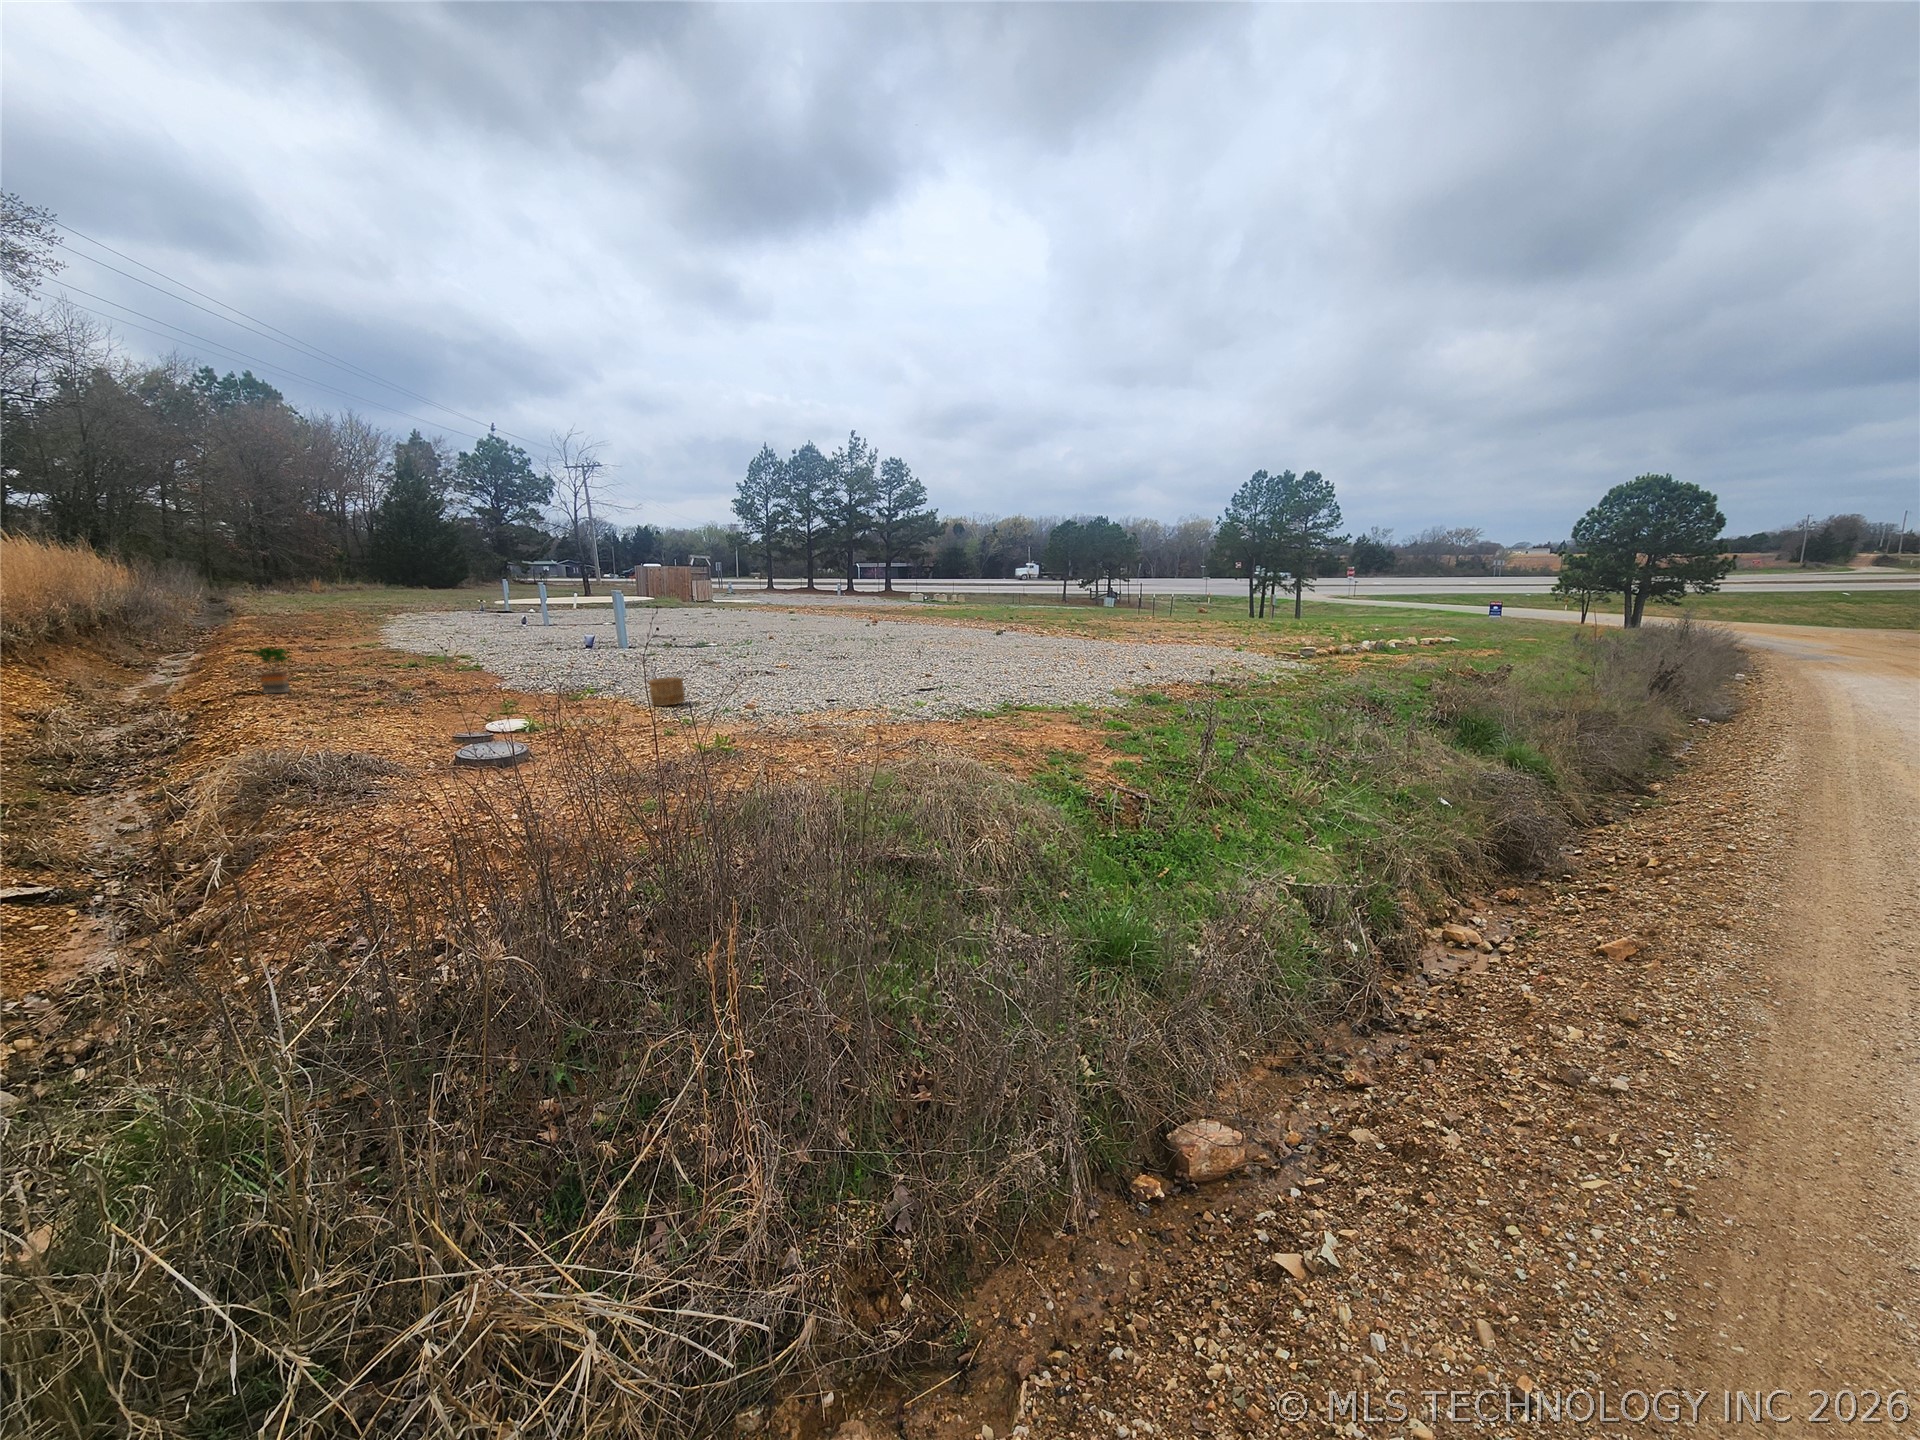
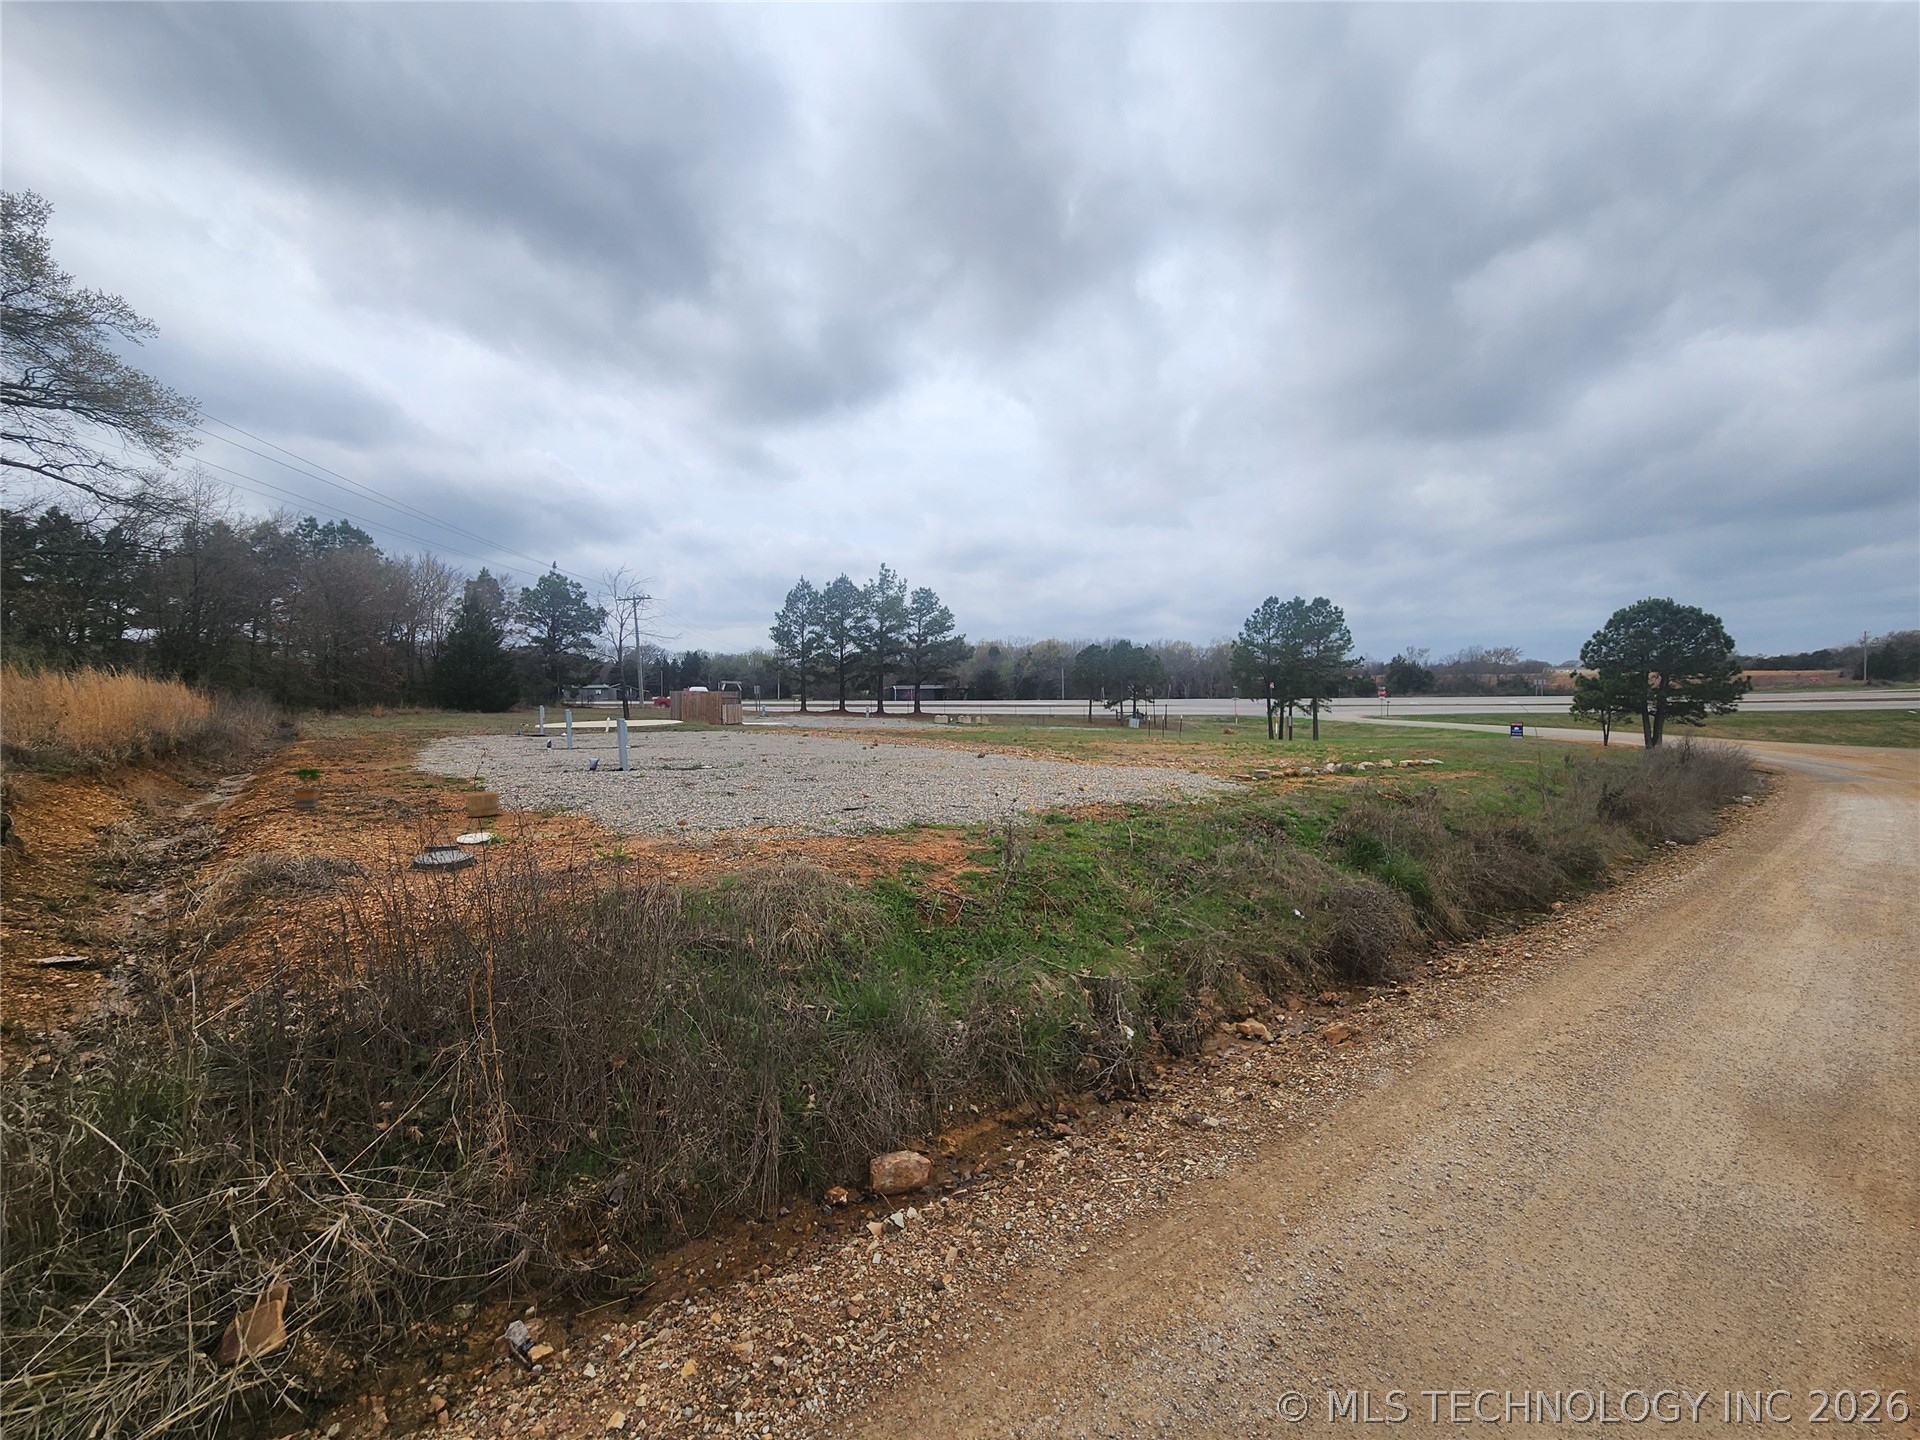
wooden bucket: present [648,677,685,706] -> present [466,792,499,817]

